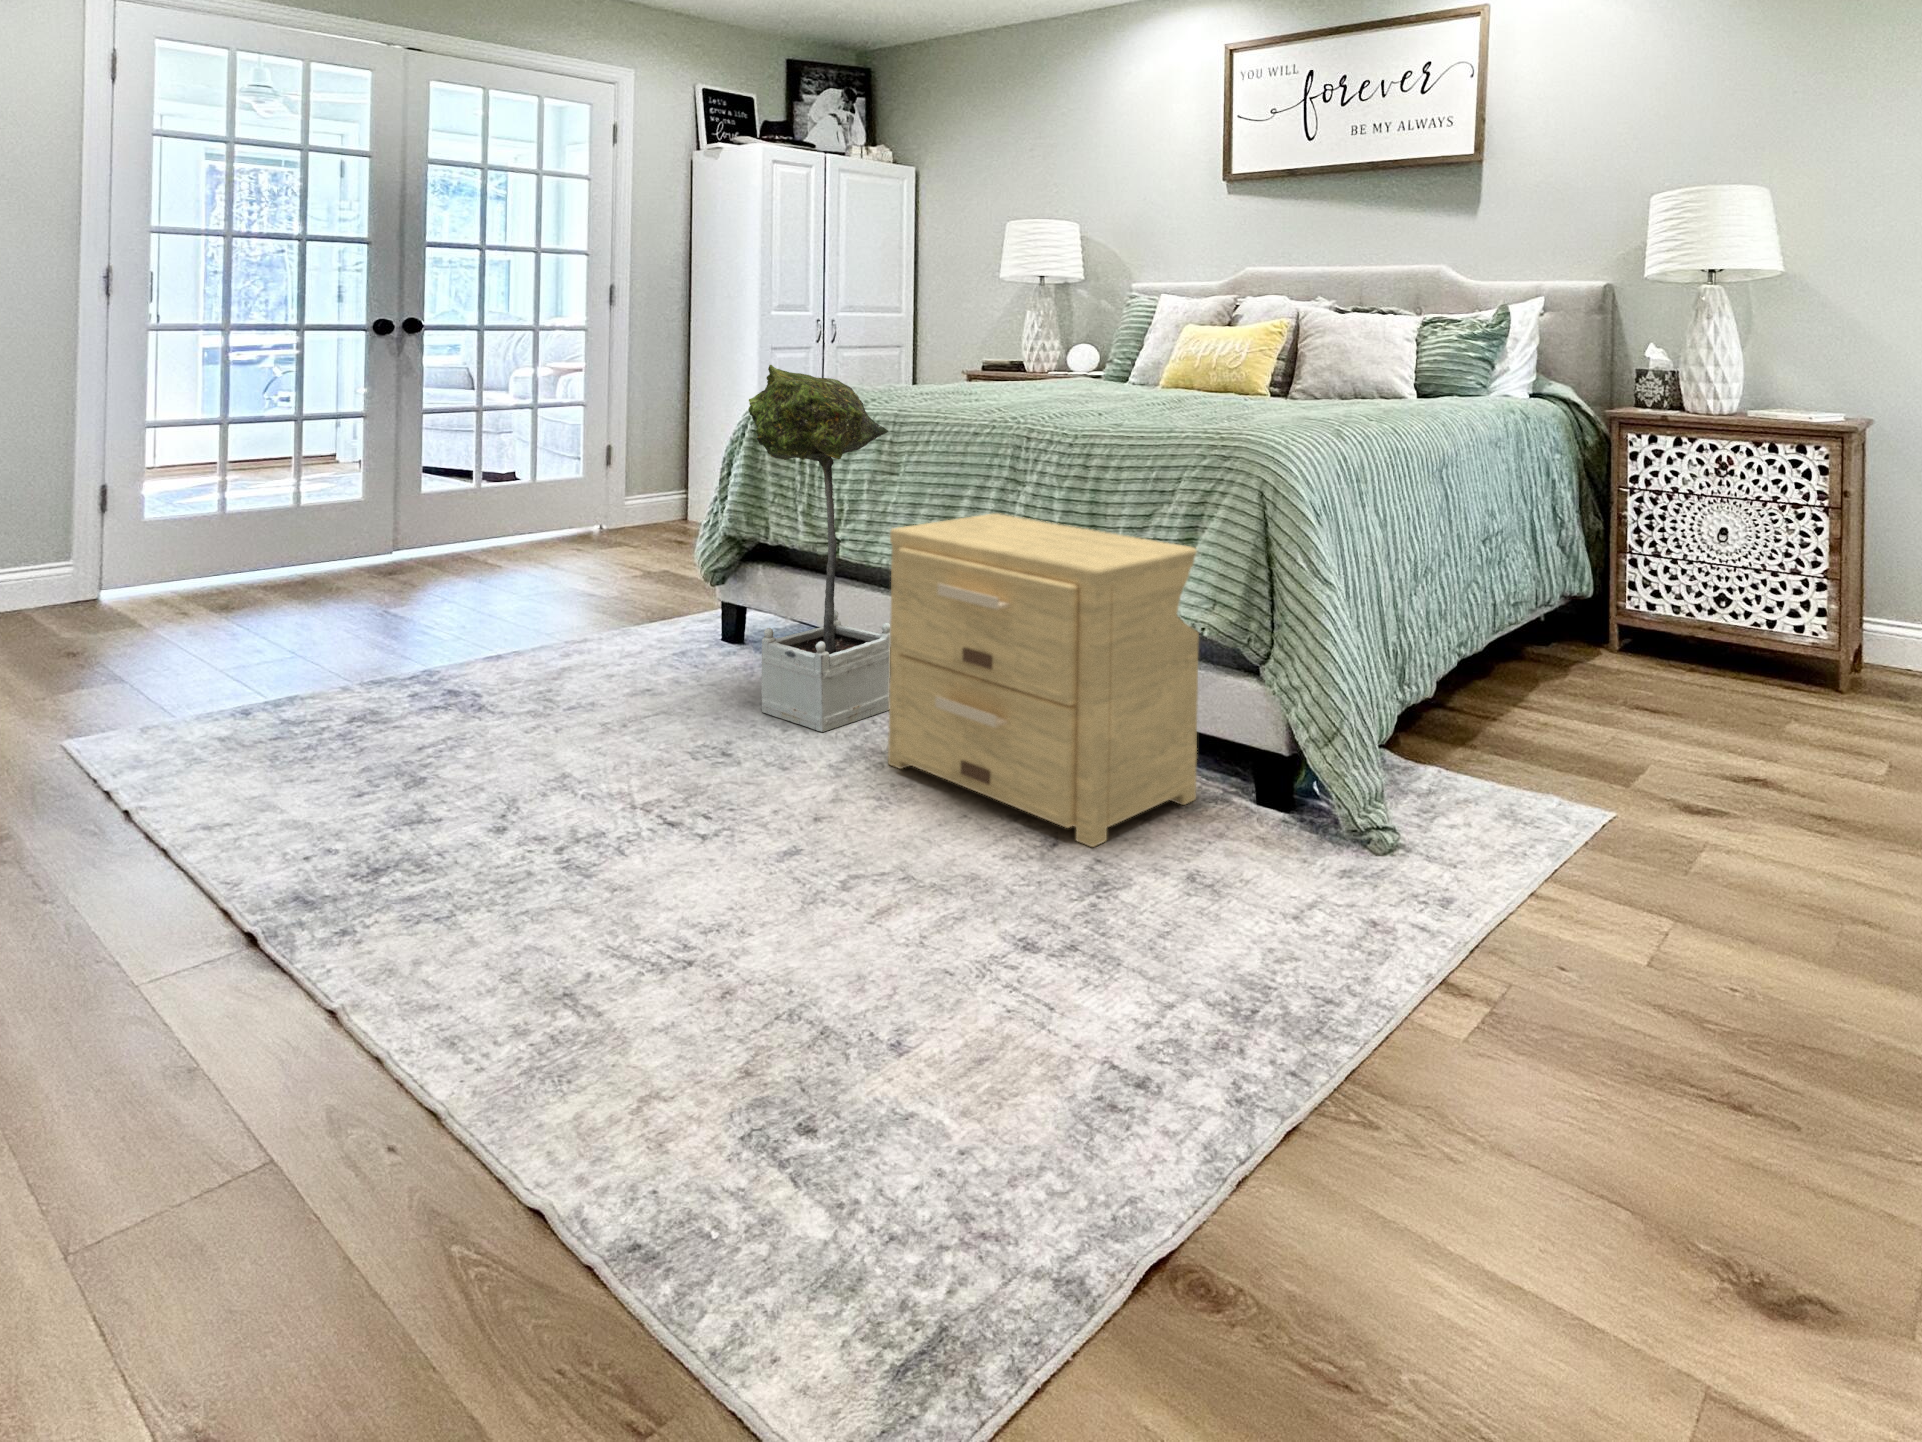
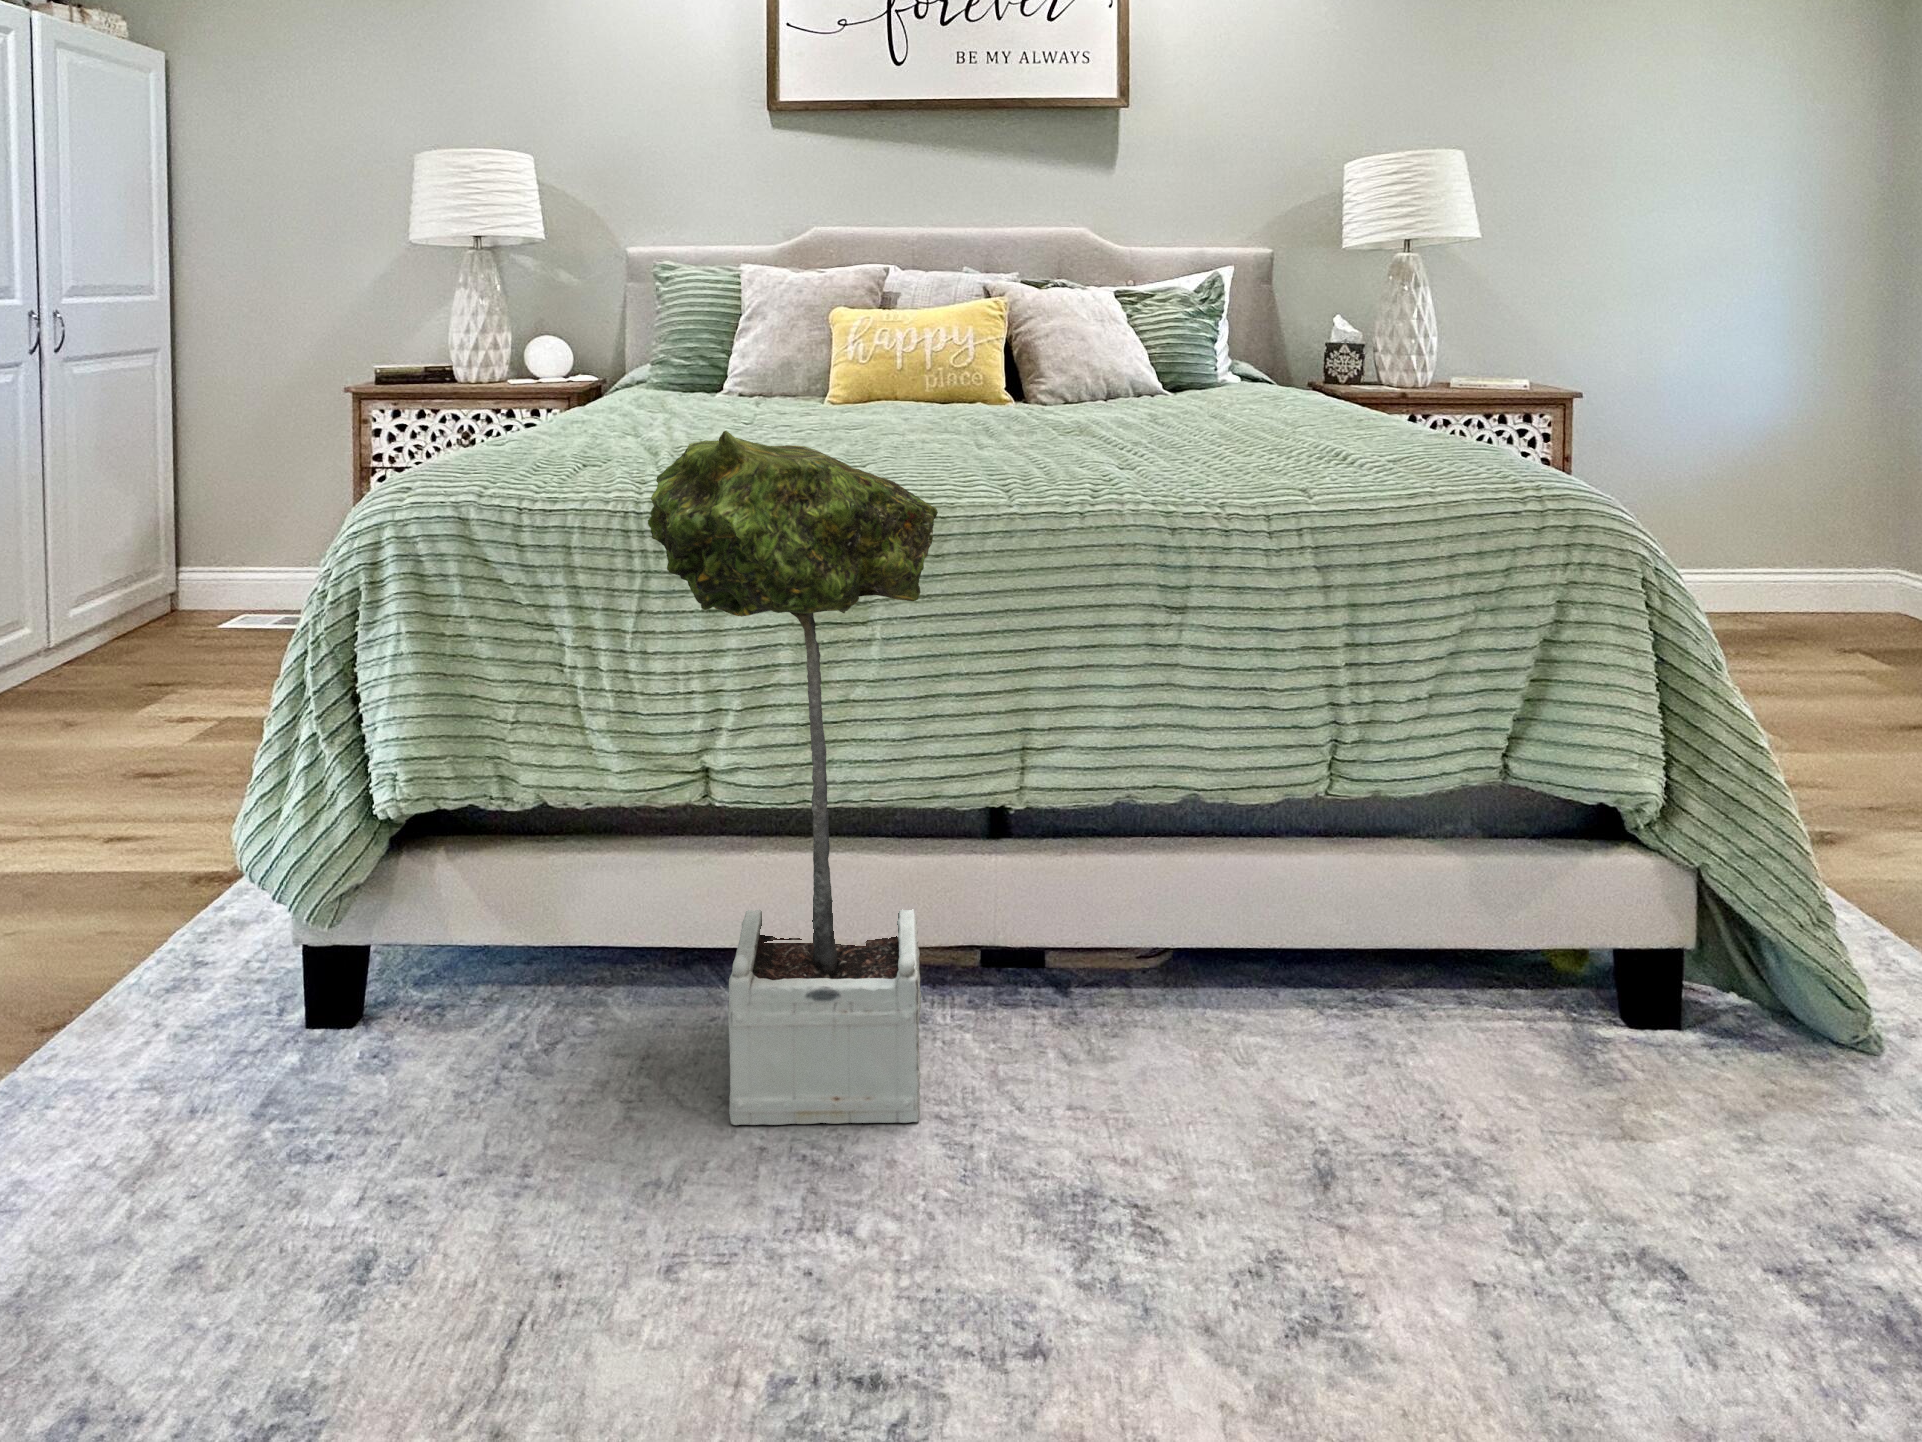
side table: present [888,514,1199,847] -> none [1119,644,1677,1161]

